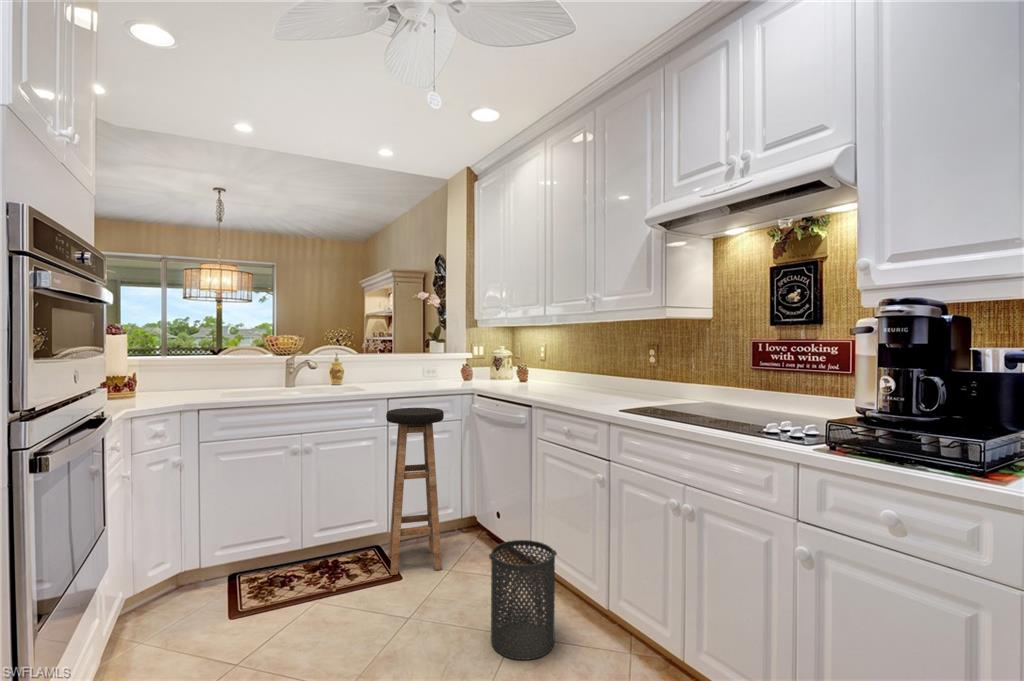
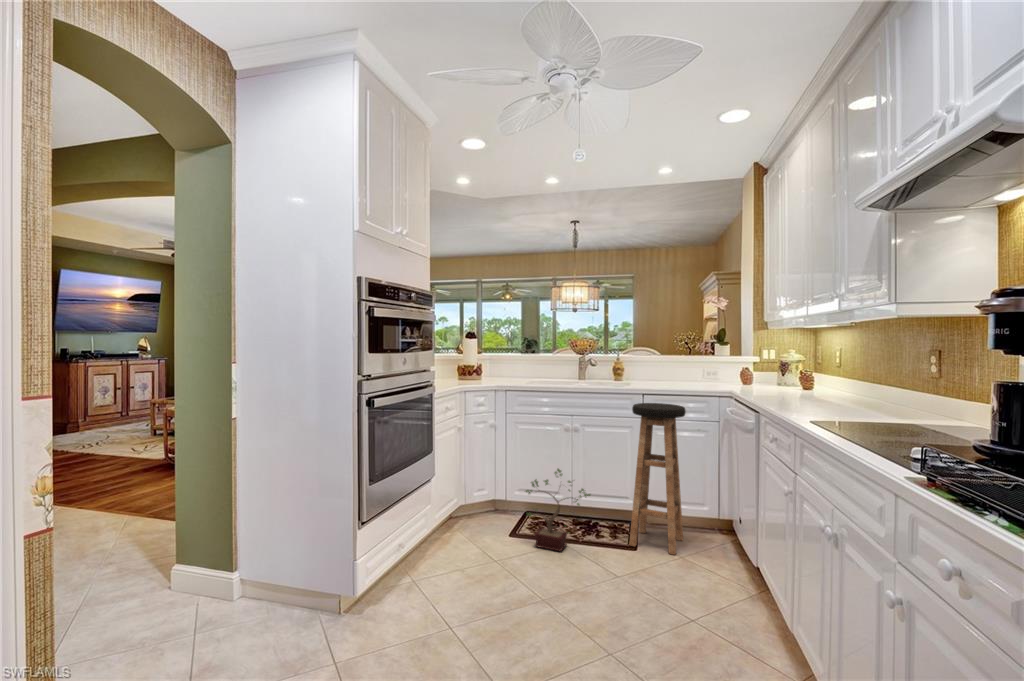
potted plant: none [260,504,363,617] -> present [526,469,590,551]
trash can: present [489,540,557,660] -> none [666,536,735,652]

